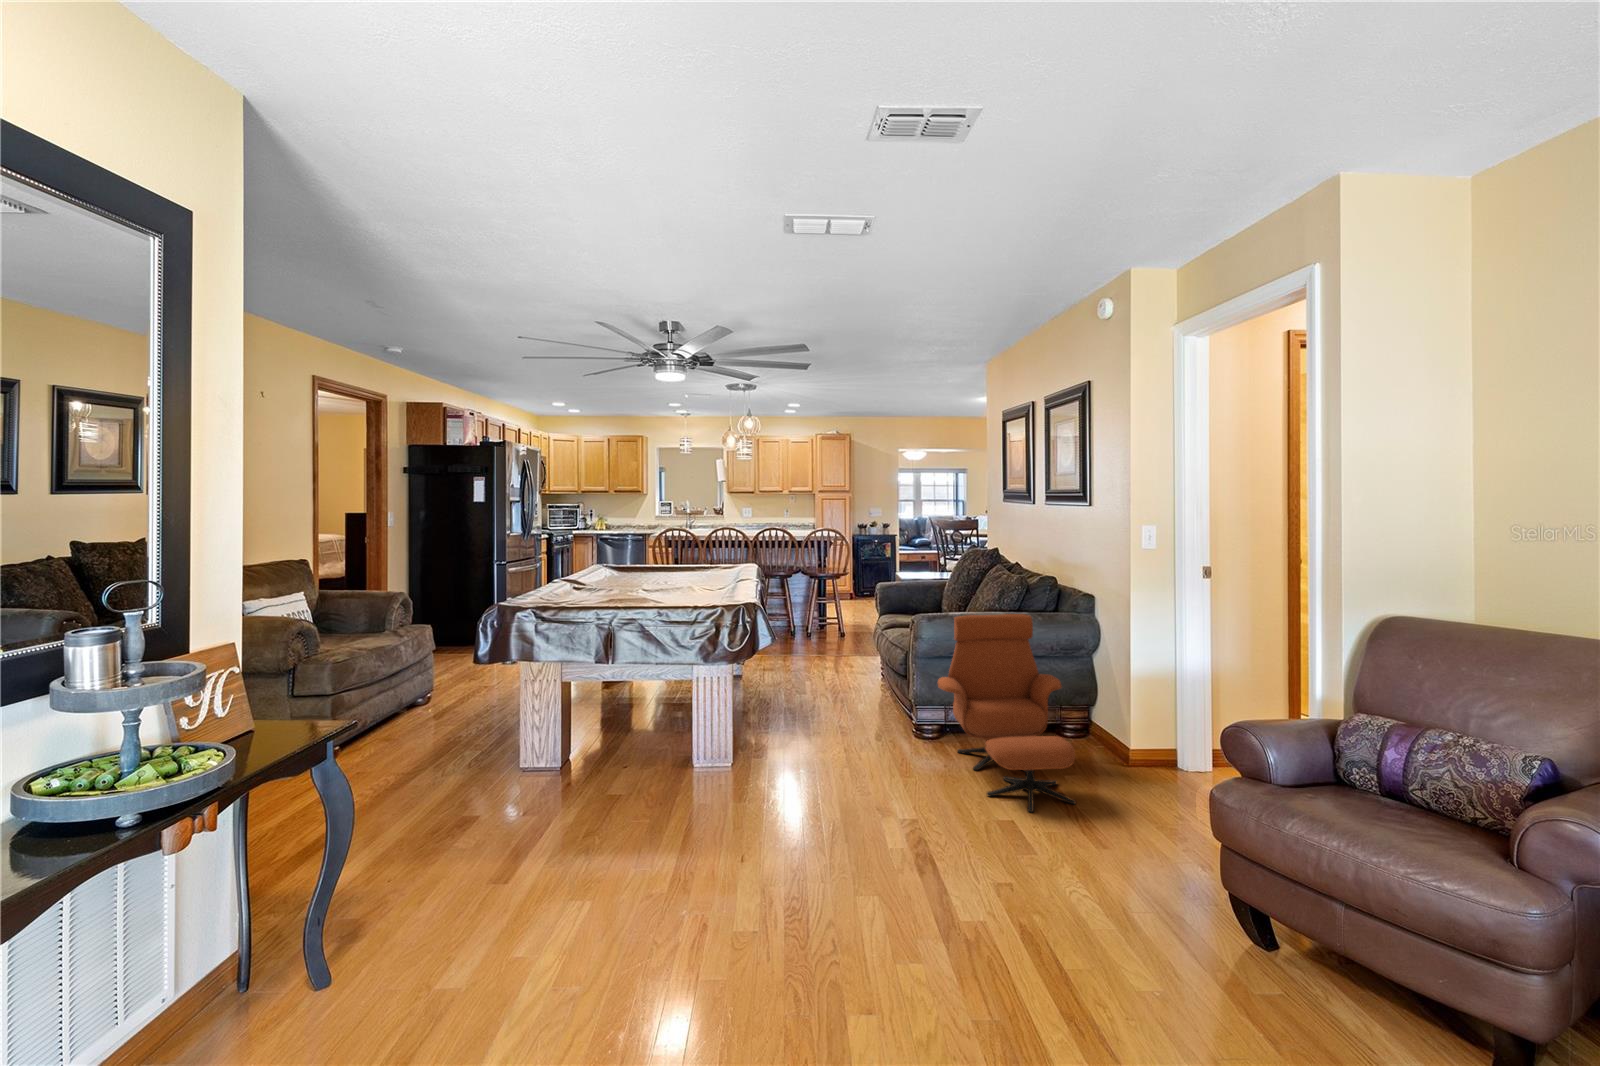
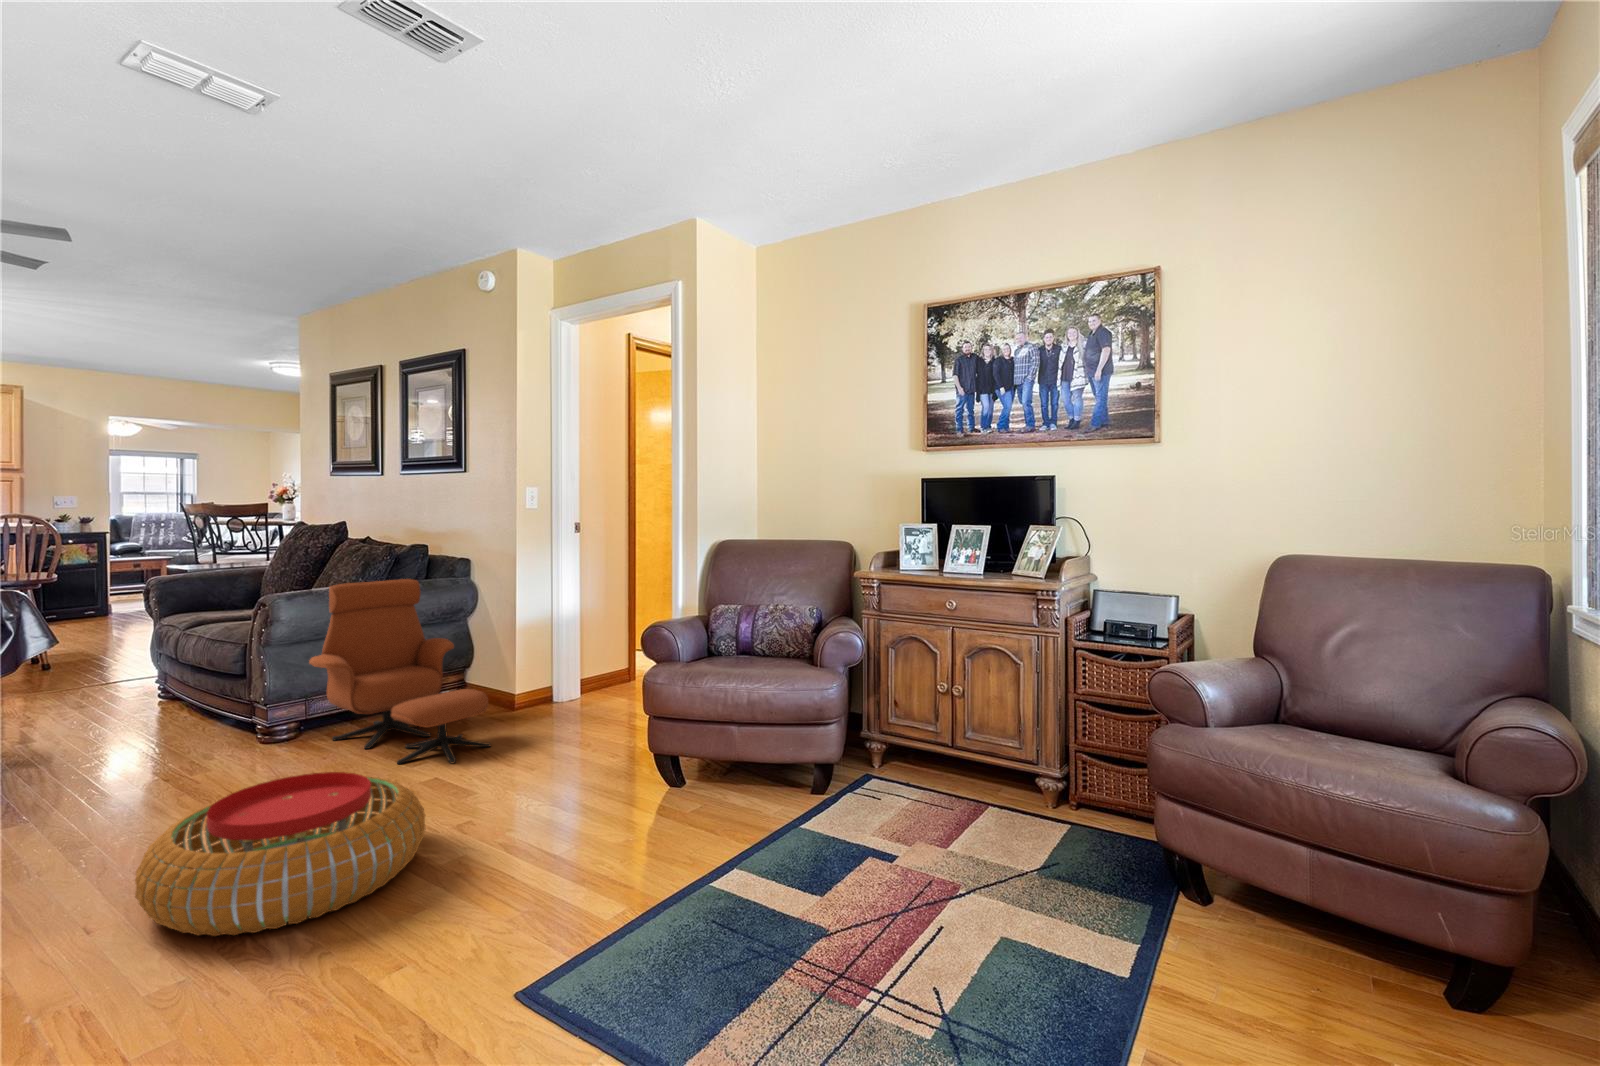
pouf: none [756,794,951,931] -> present [135,772,426,936]

